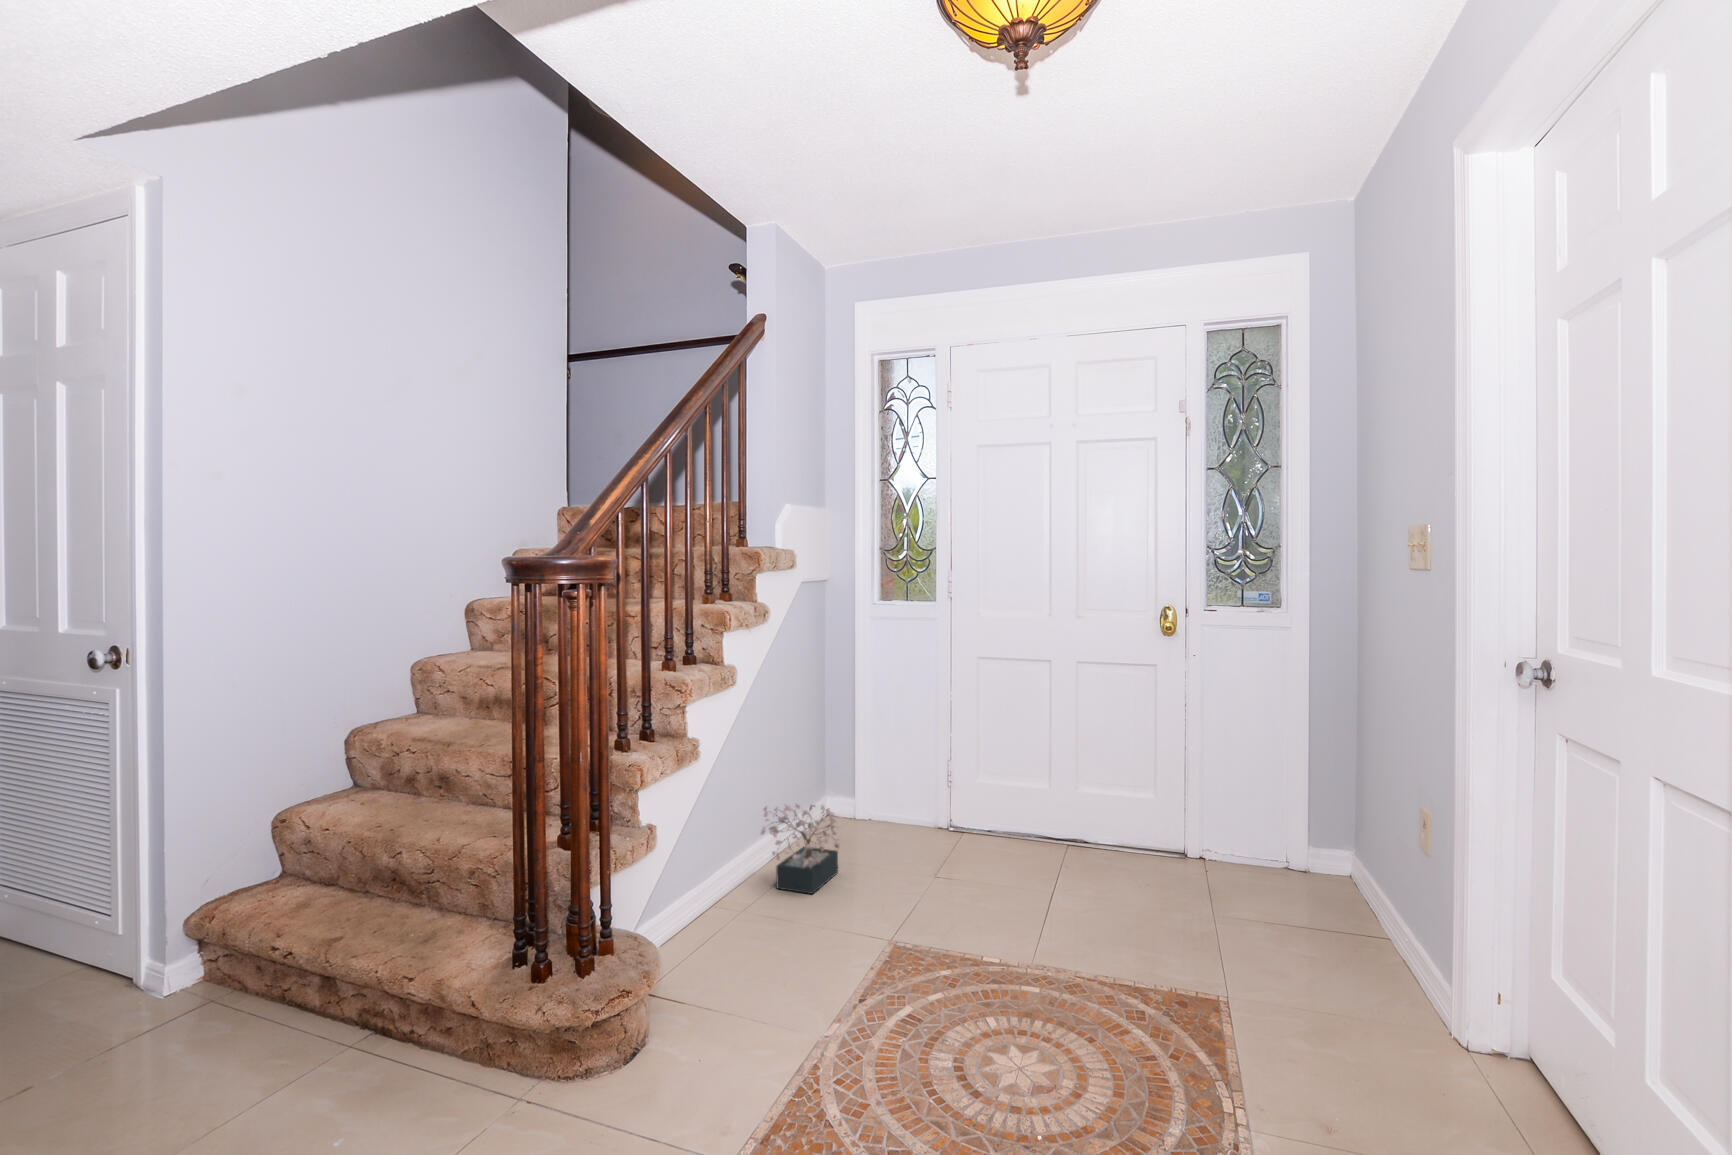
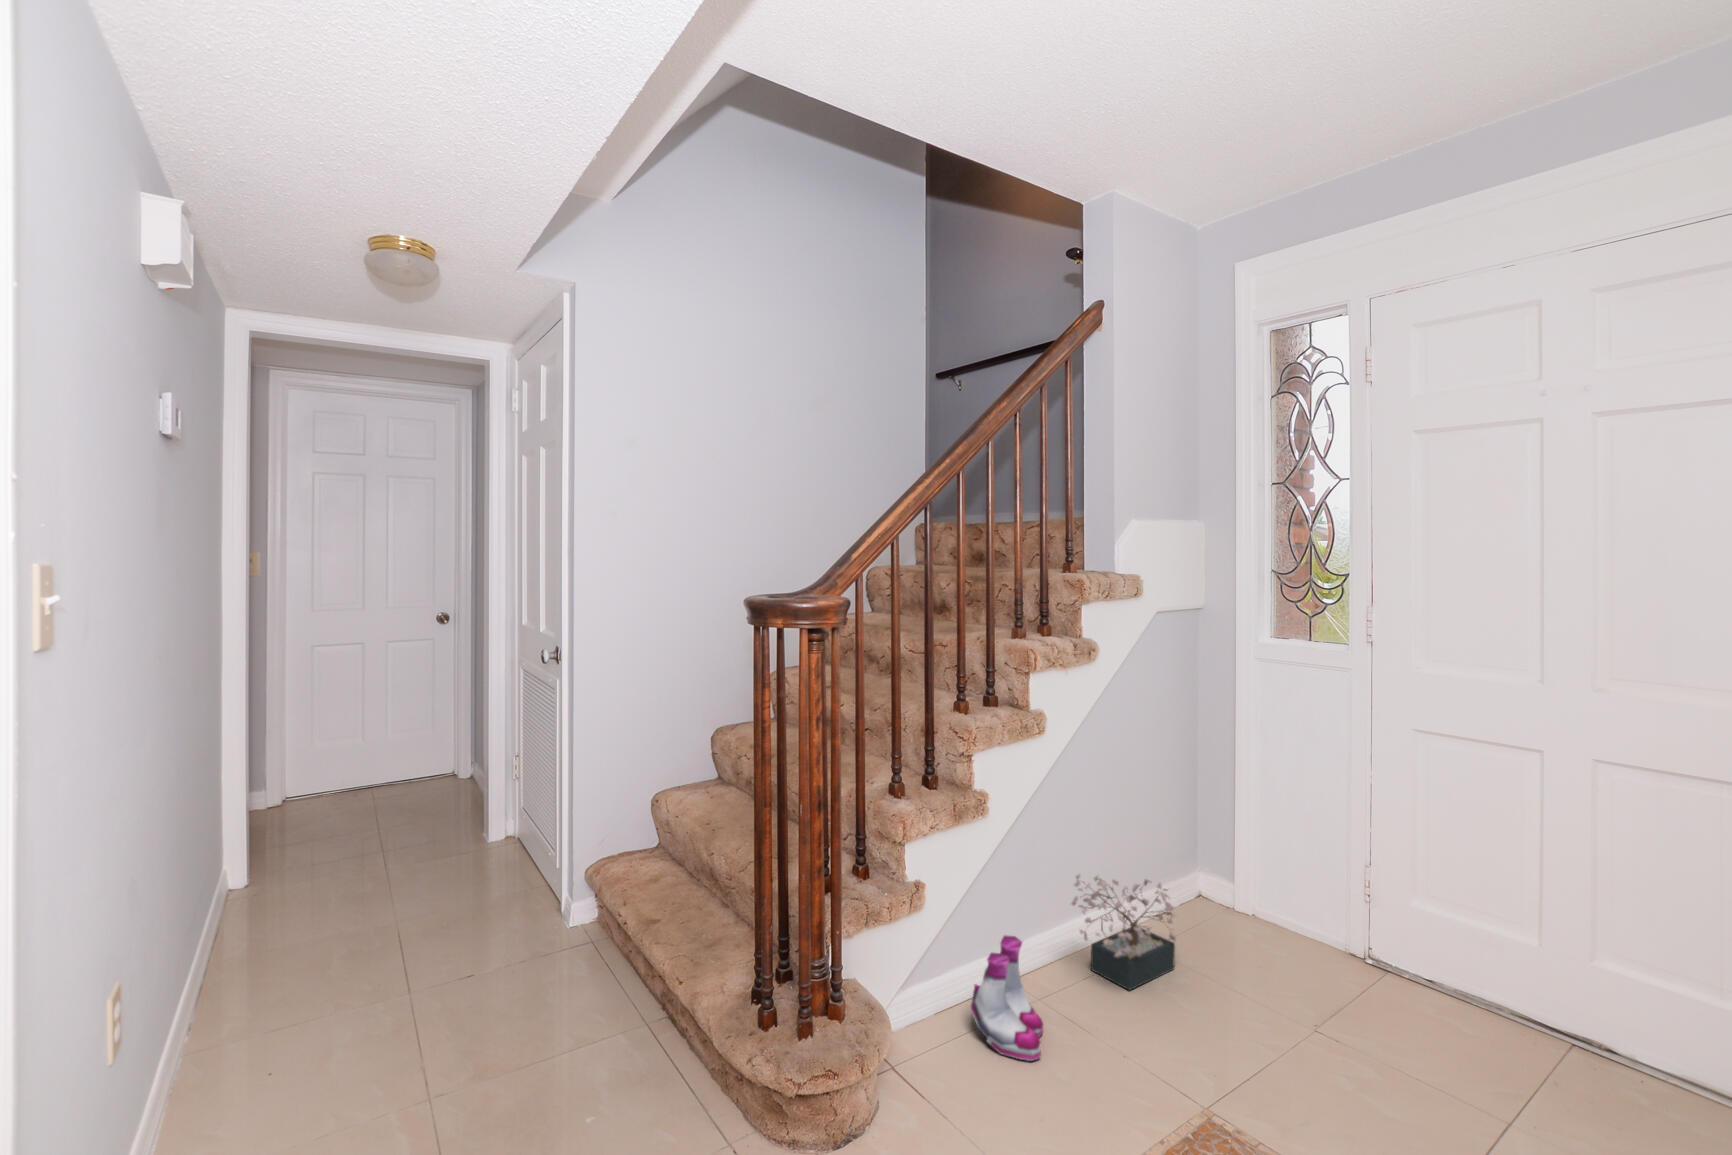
boots: none [698,862,768,962] -> present [971,936,1043,1061]

